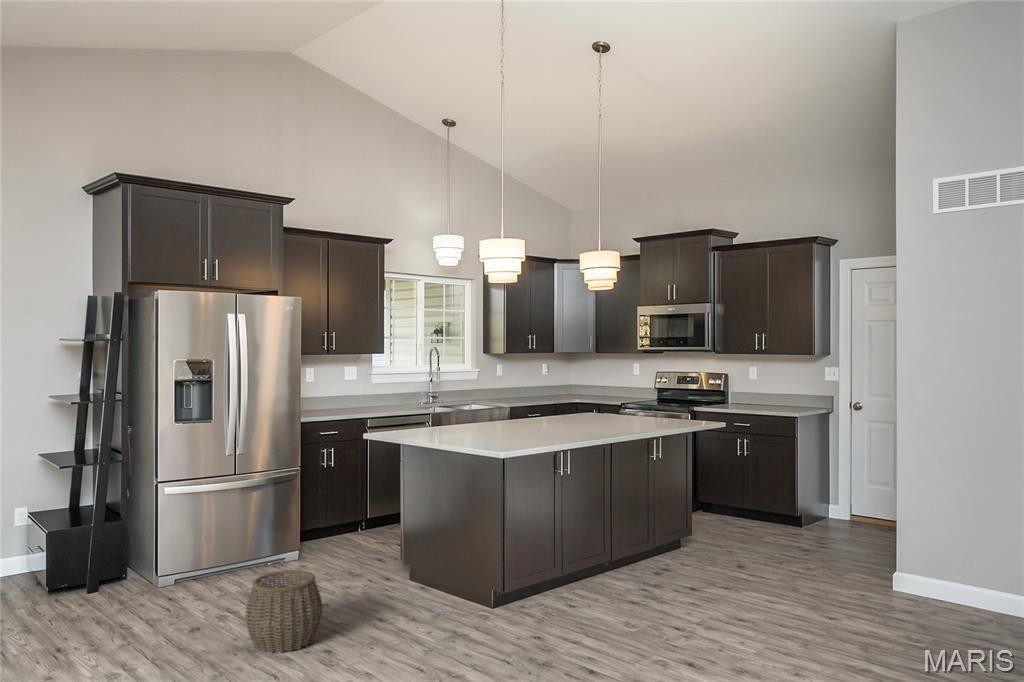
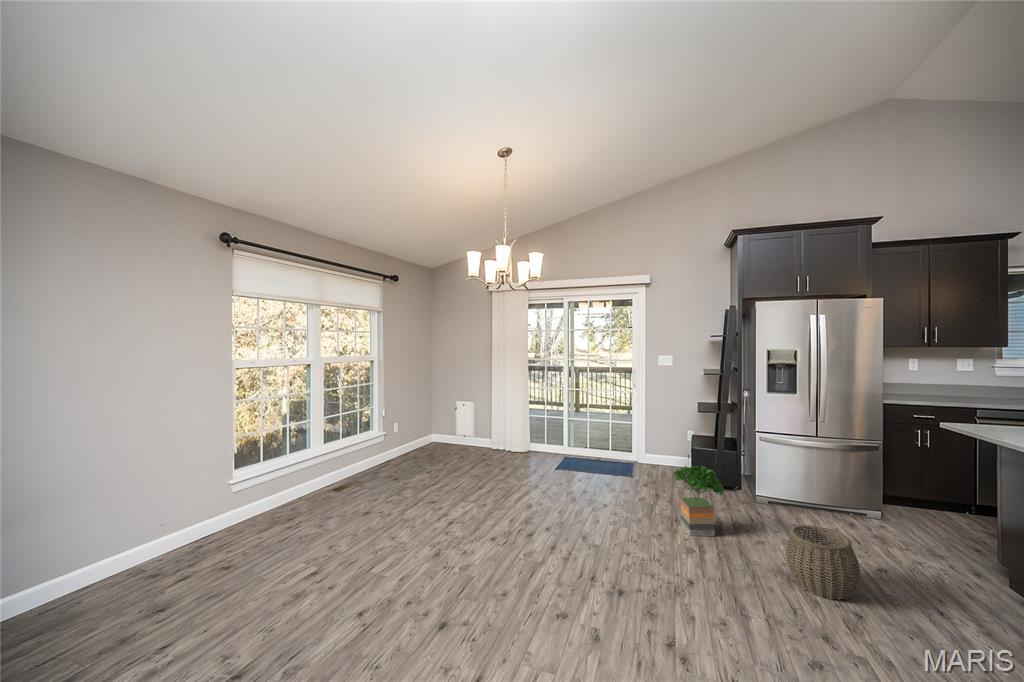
potted tree: none [59,538,153,660] -> present [674,465,724,536]

